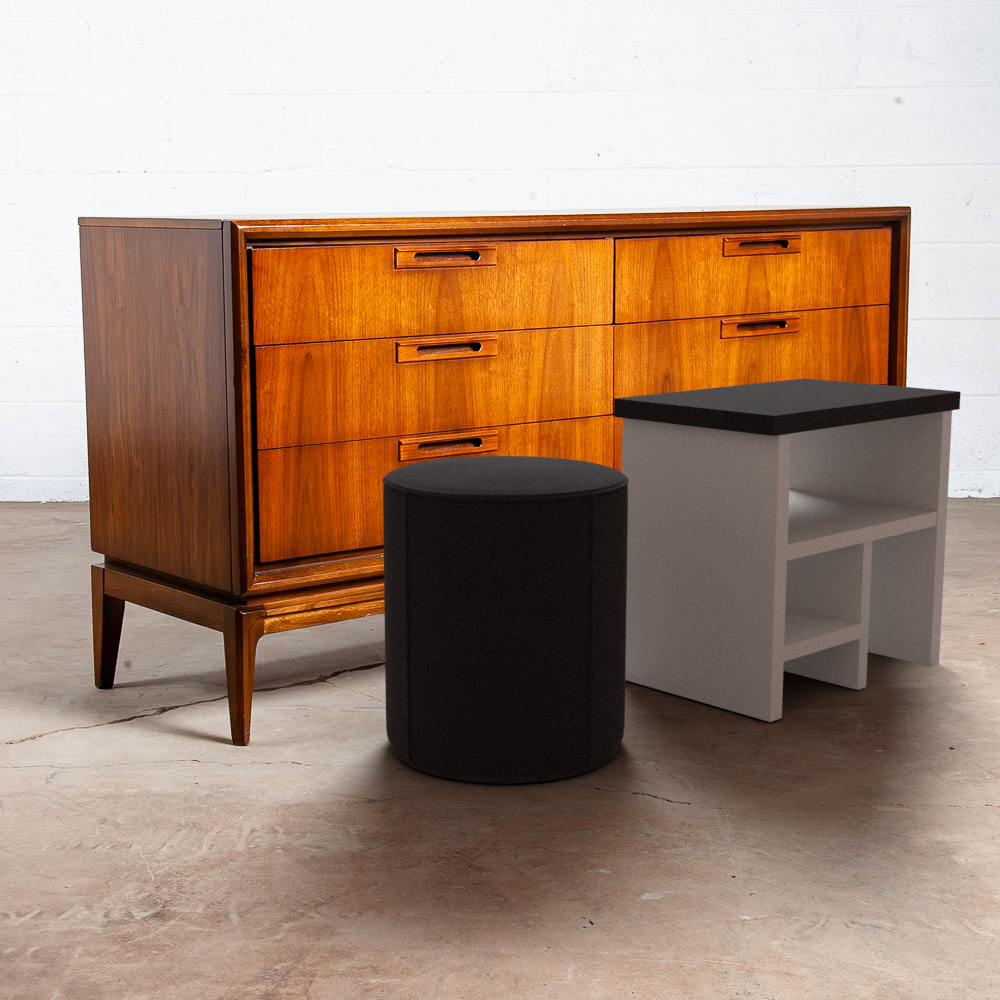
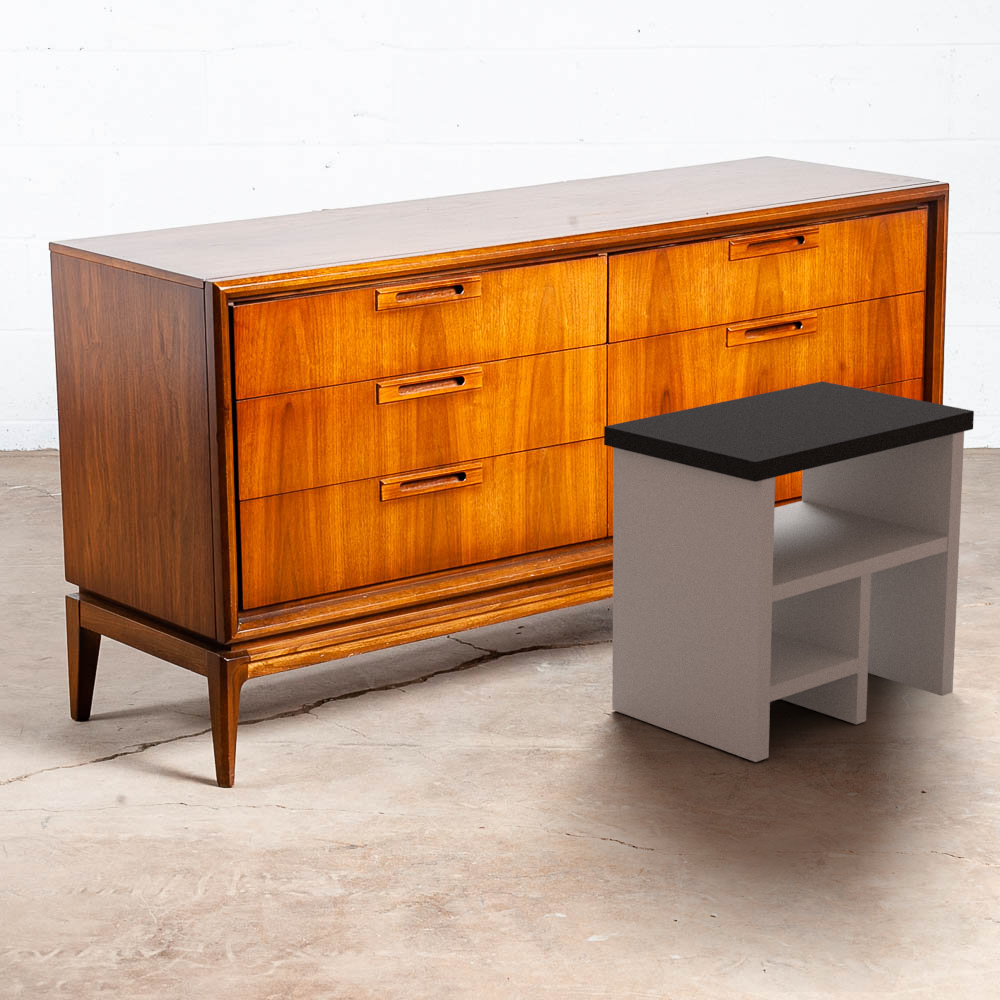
stool: present [382,456,629,783] -> none [363,496,606,829]

